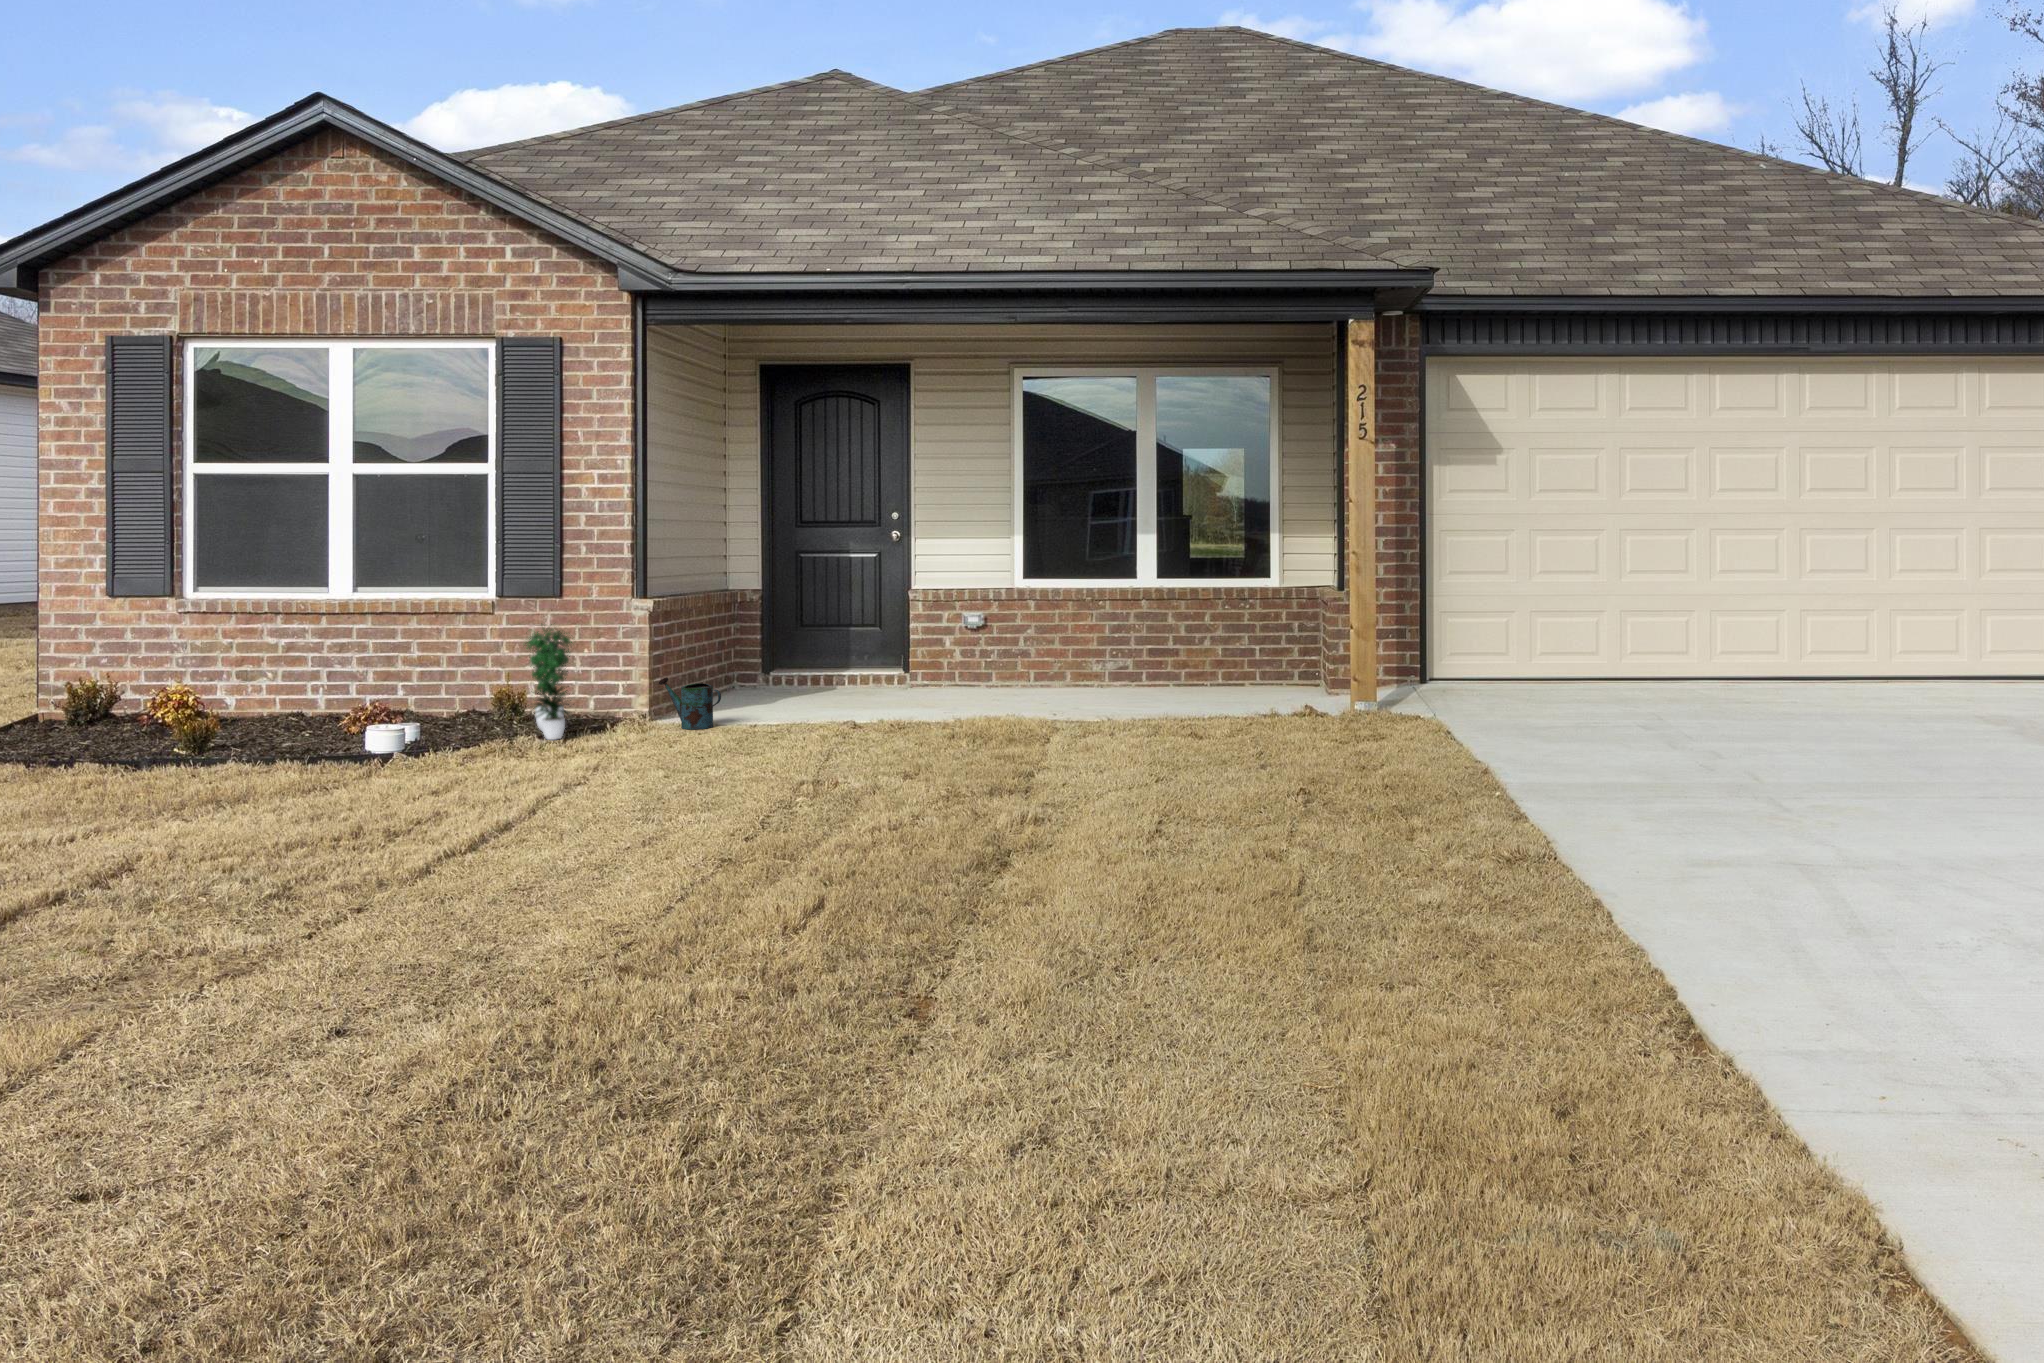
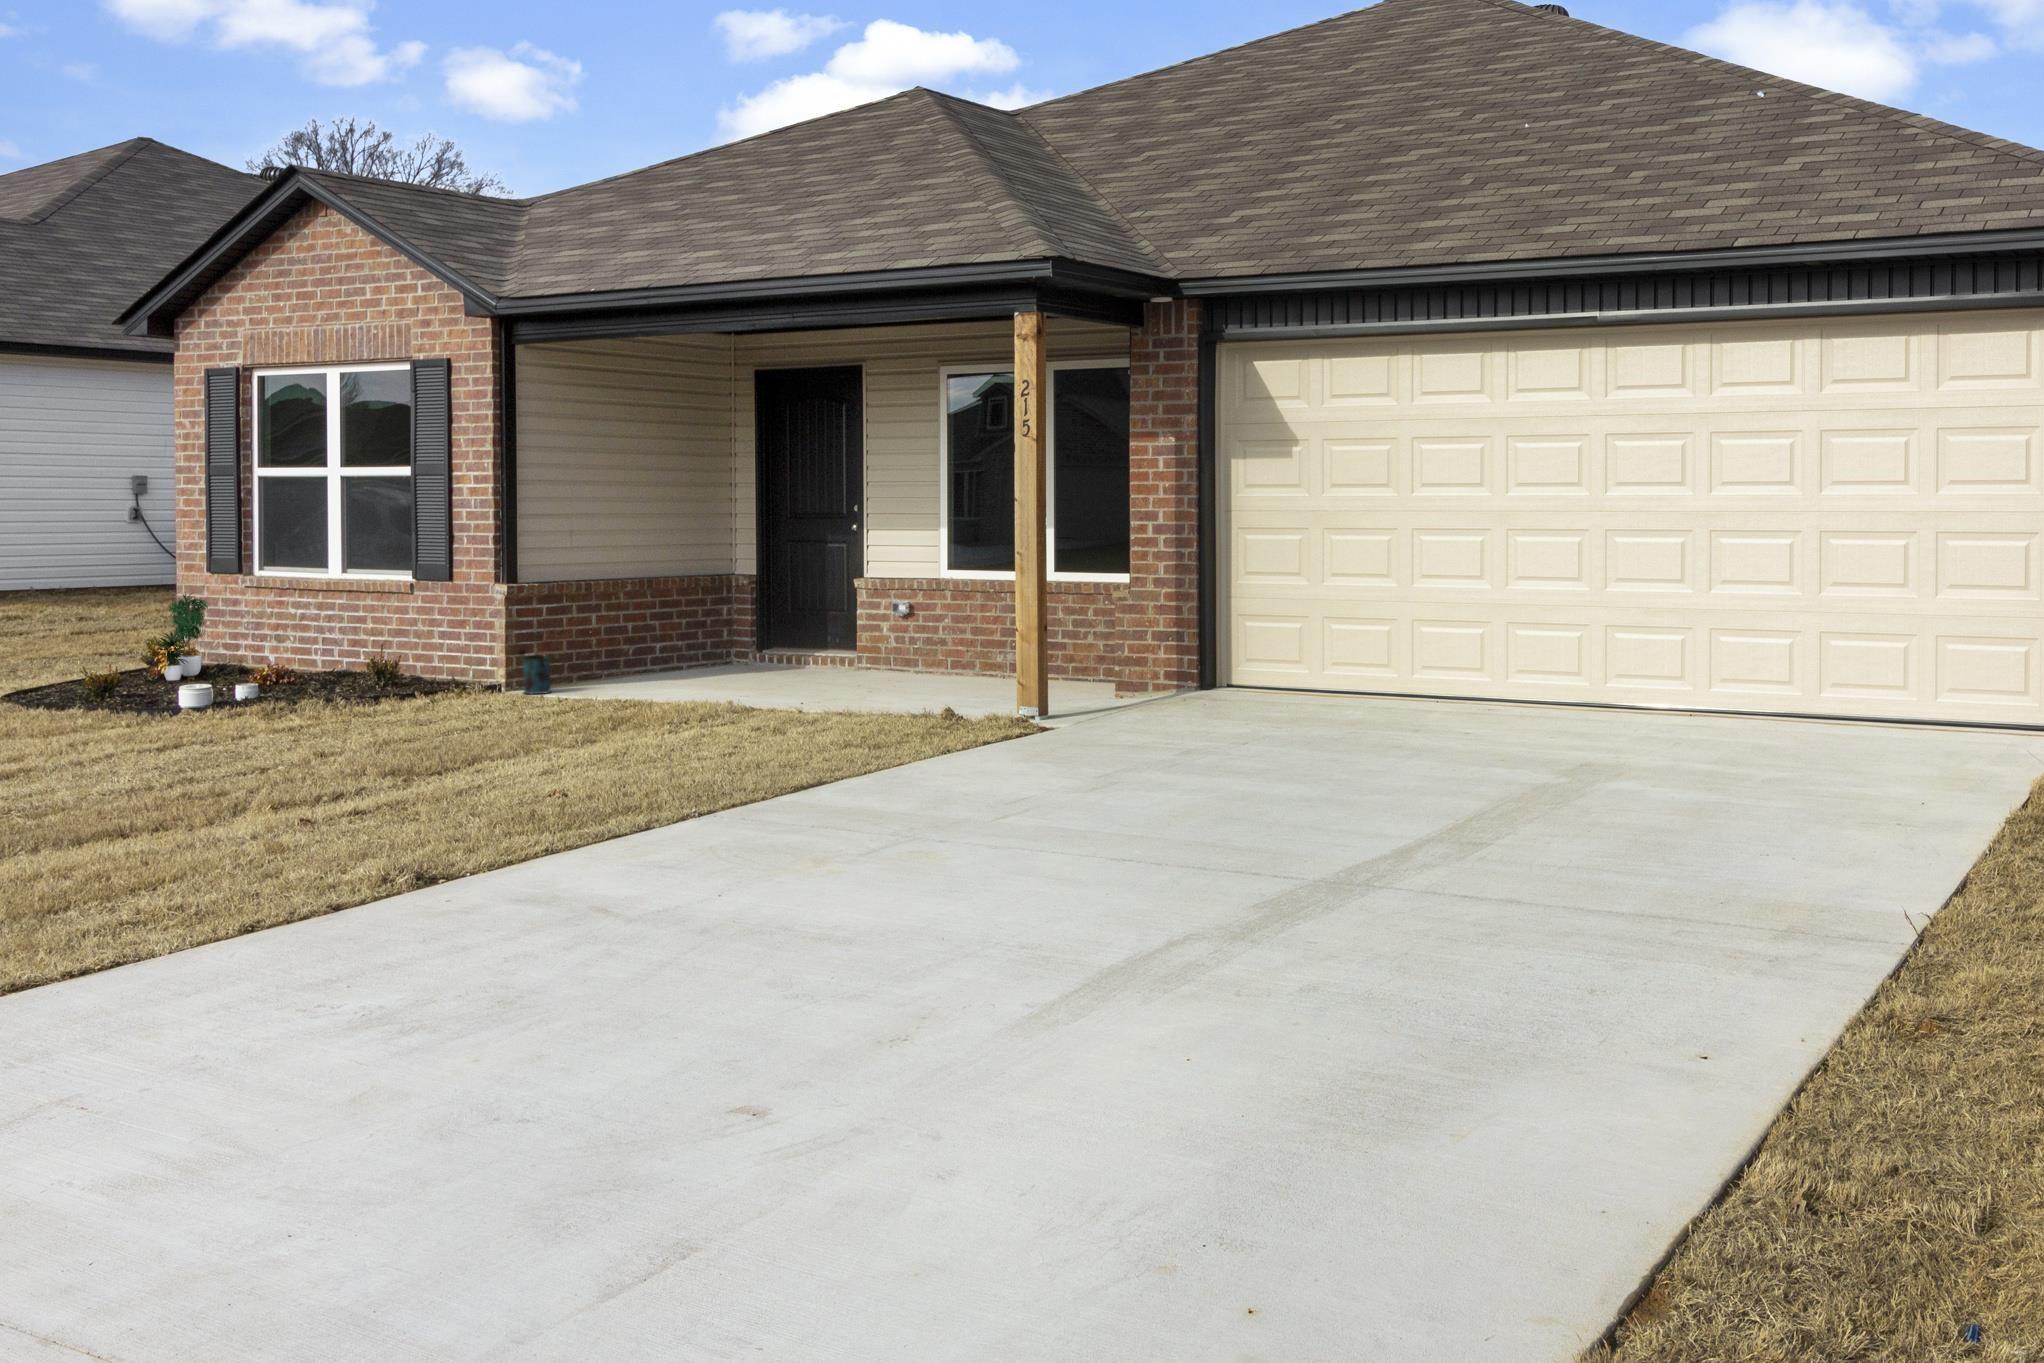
potted plant: present [525,624,574,740] -> present [151,593,208,681]

